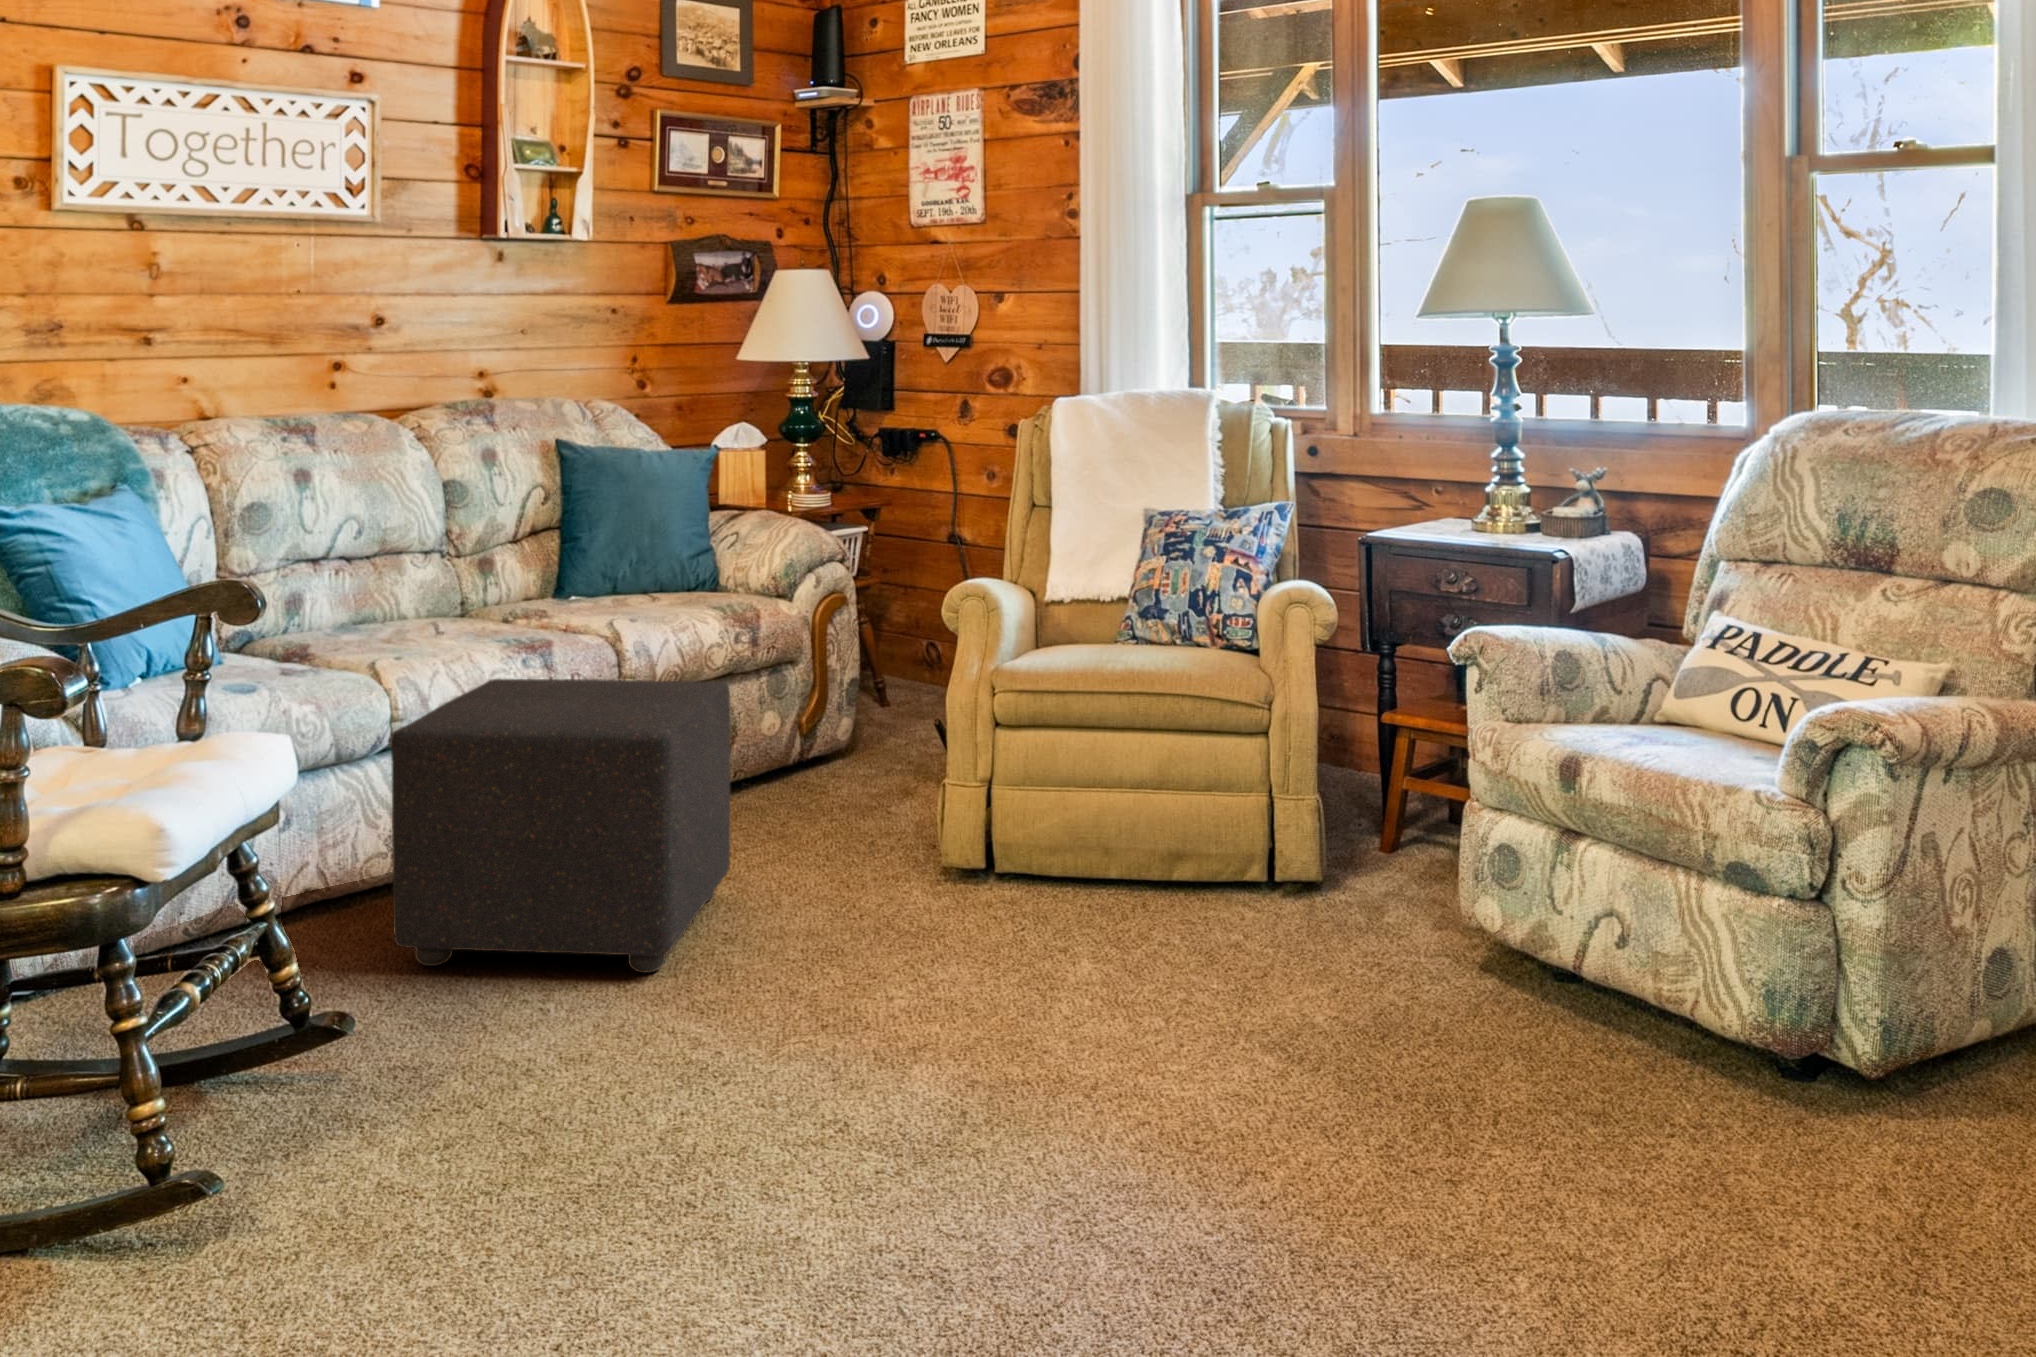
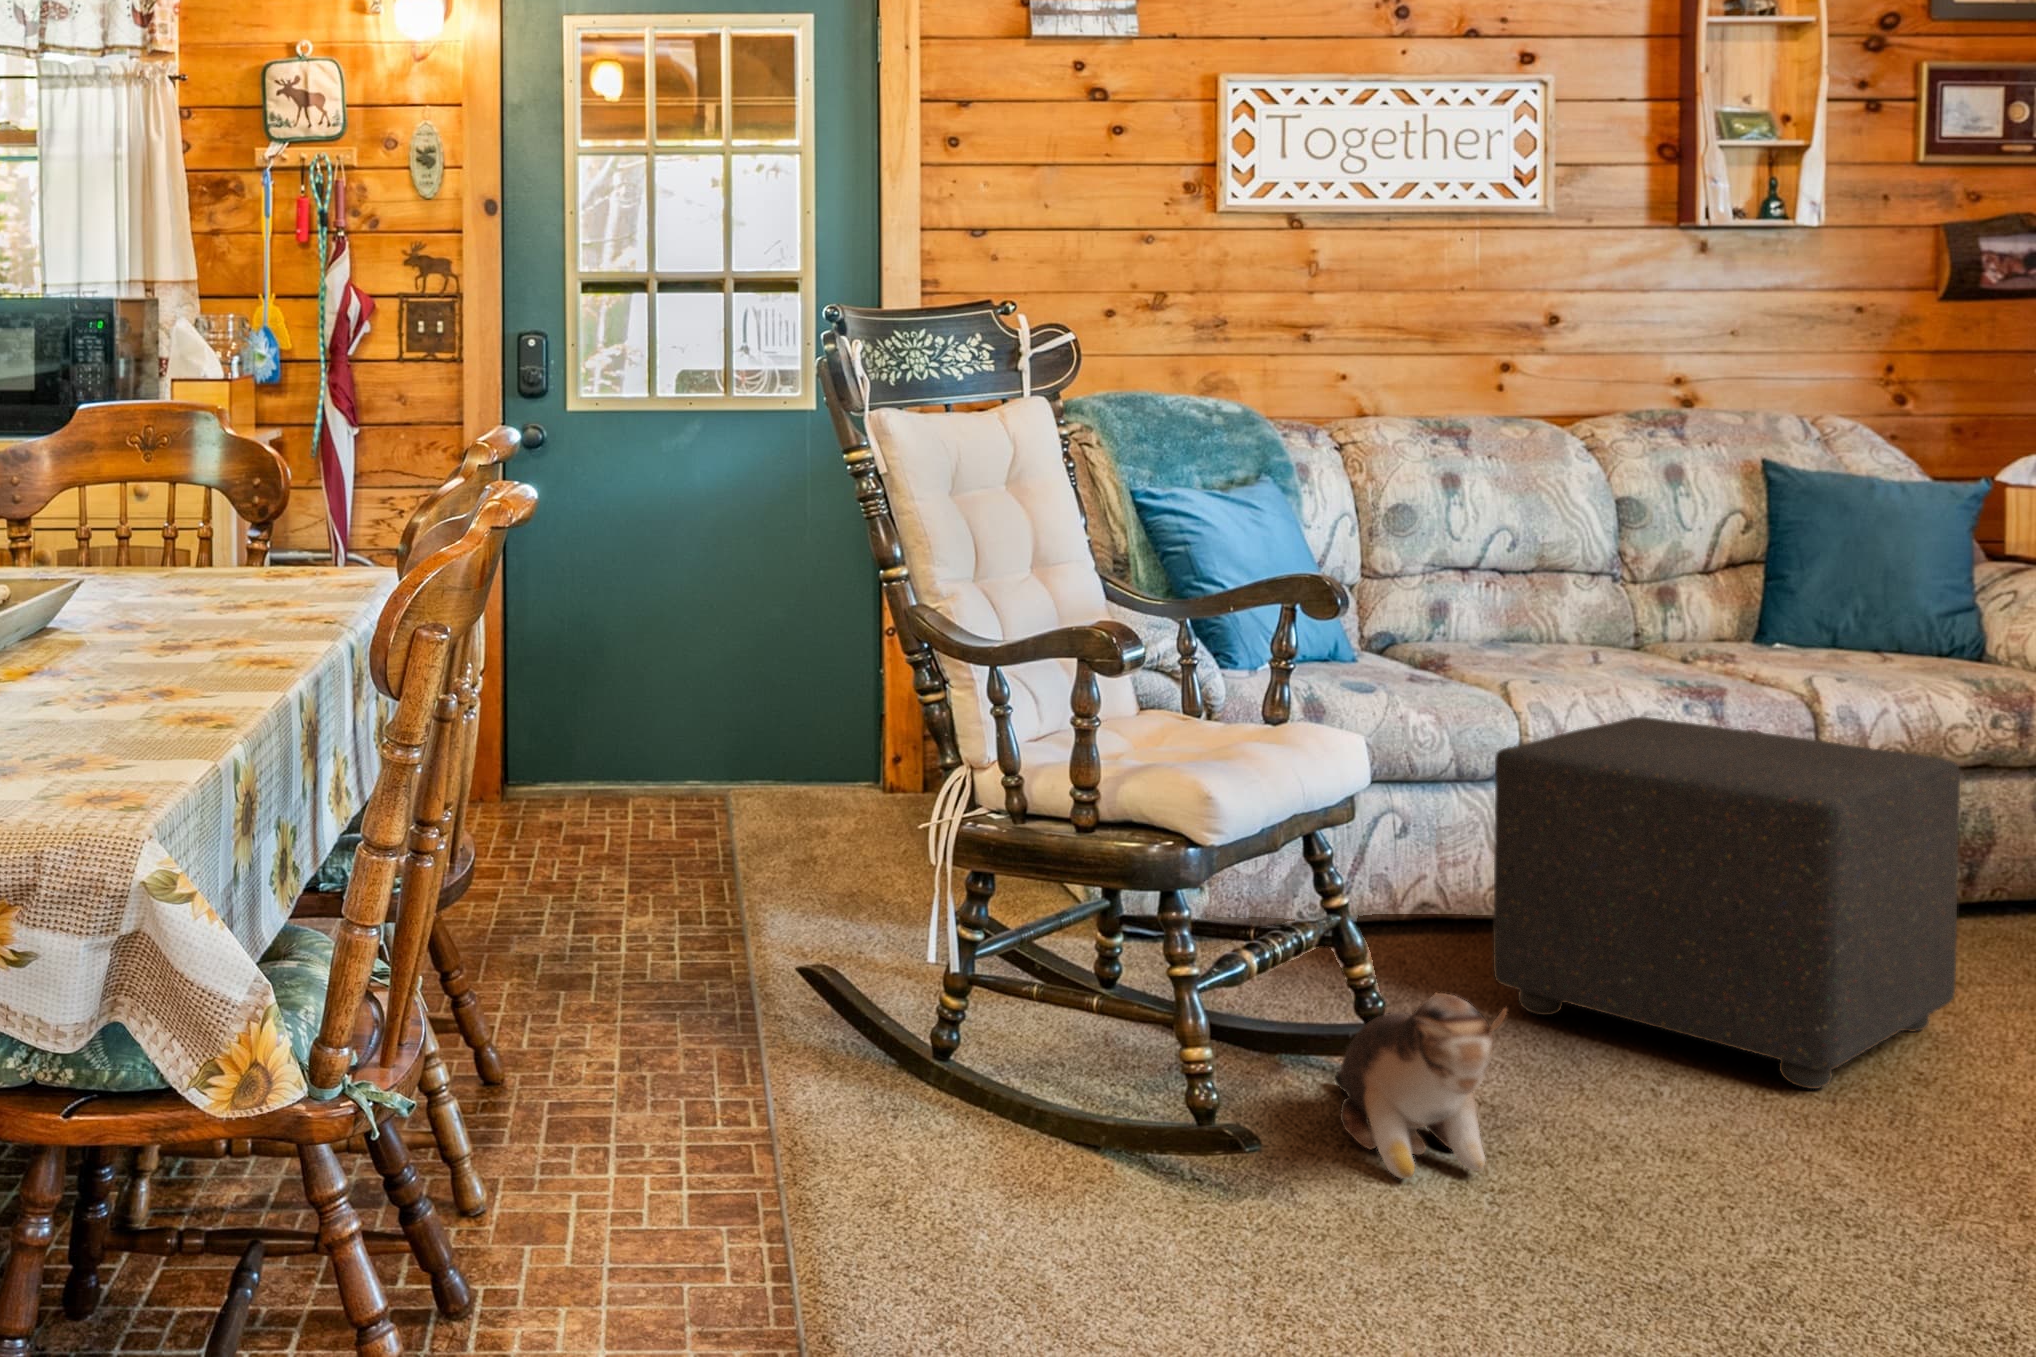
plush toy: none [272,977,454,1167] -> present [1335,993,1507,1178]

